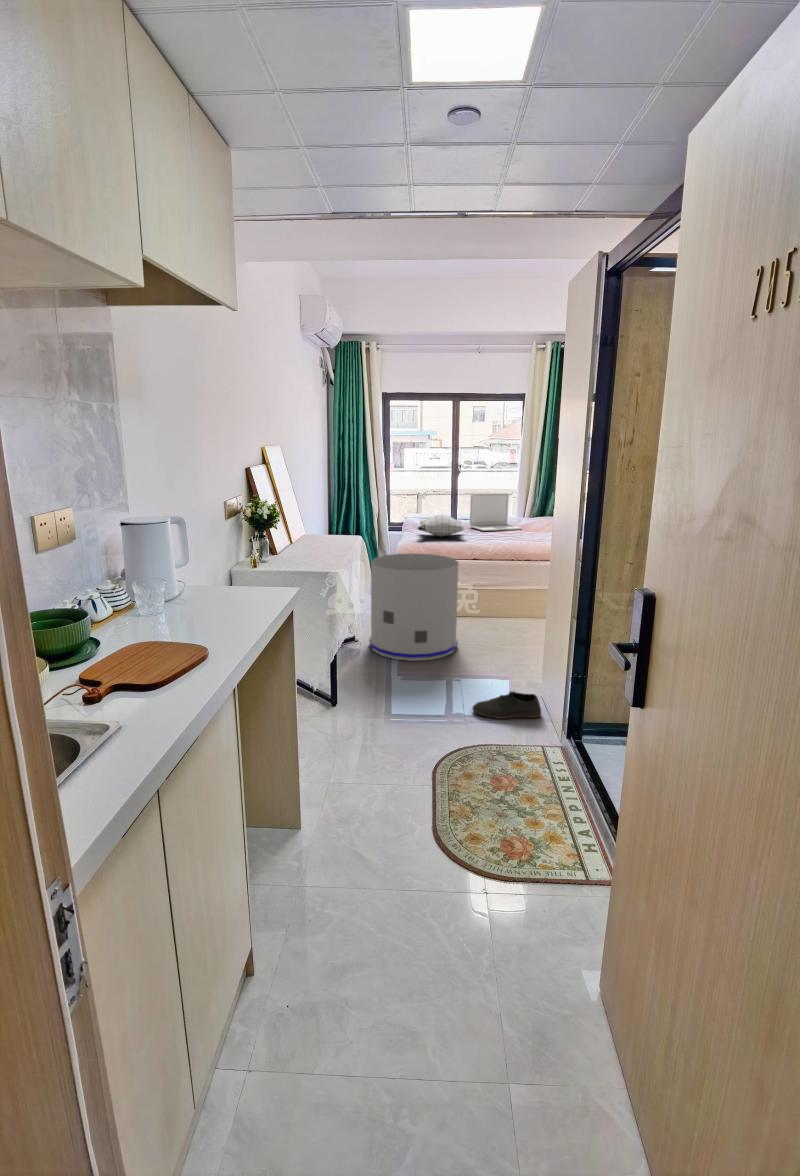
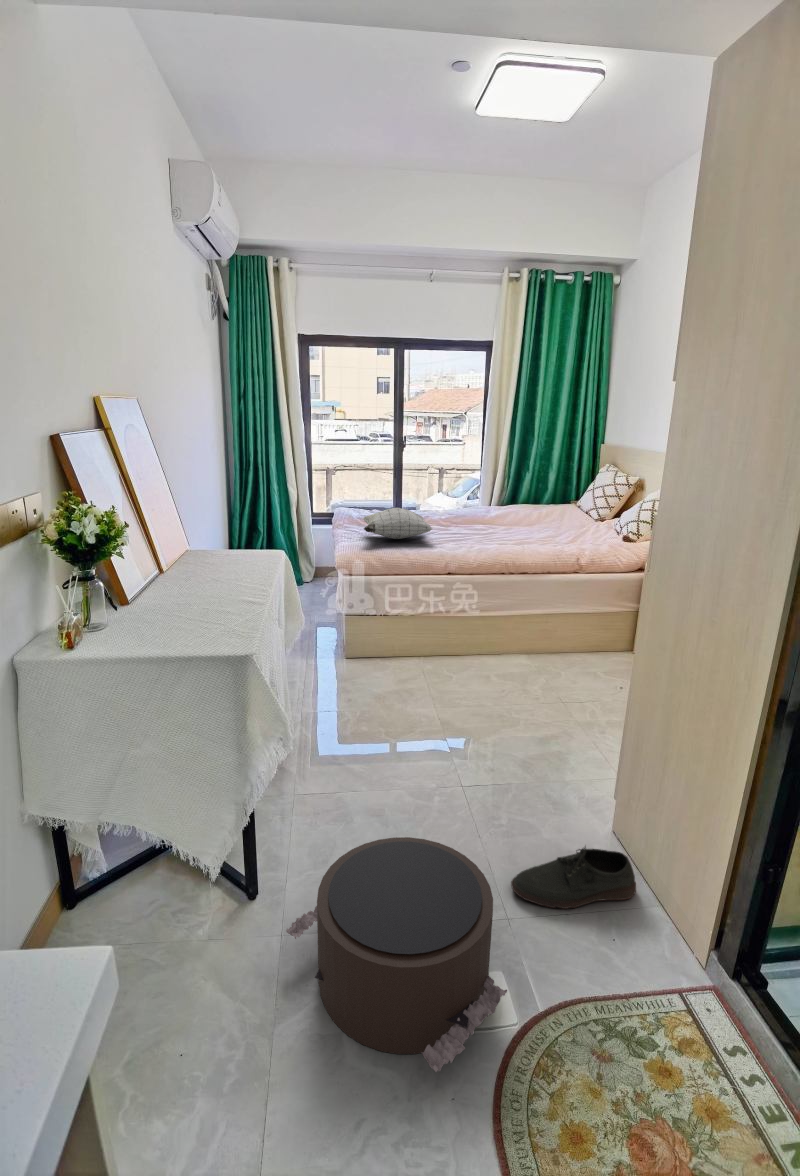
laptop: present [470,494,522,531] -> none [430,475,503,529]
trash can: present [369,553,459,661] -> none [302,575,445,760]
pouf: none [351,672,453,753] -> present [286,837,507,1072]

